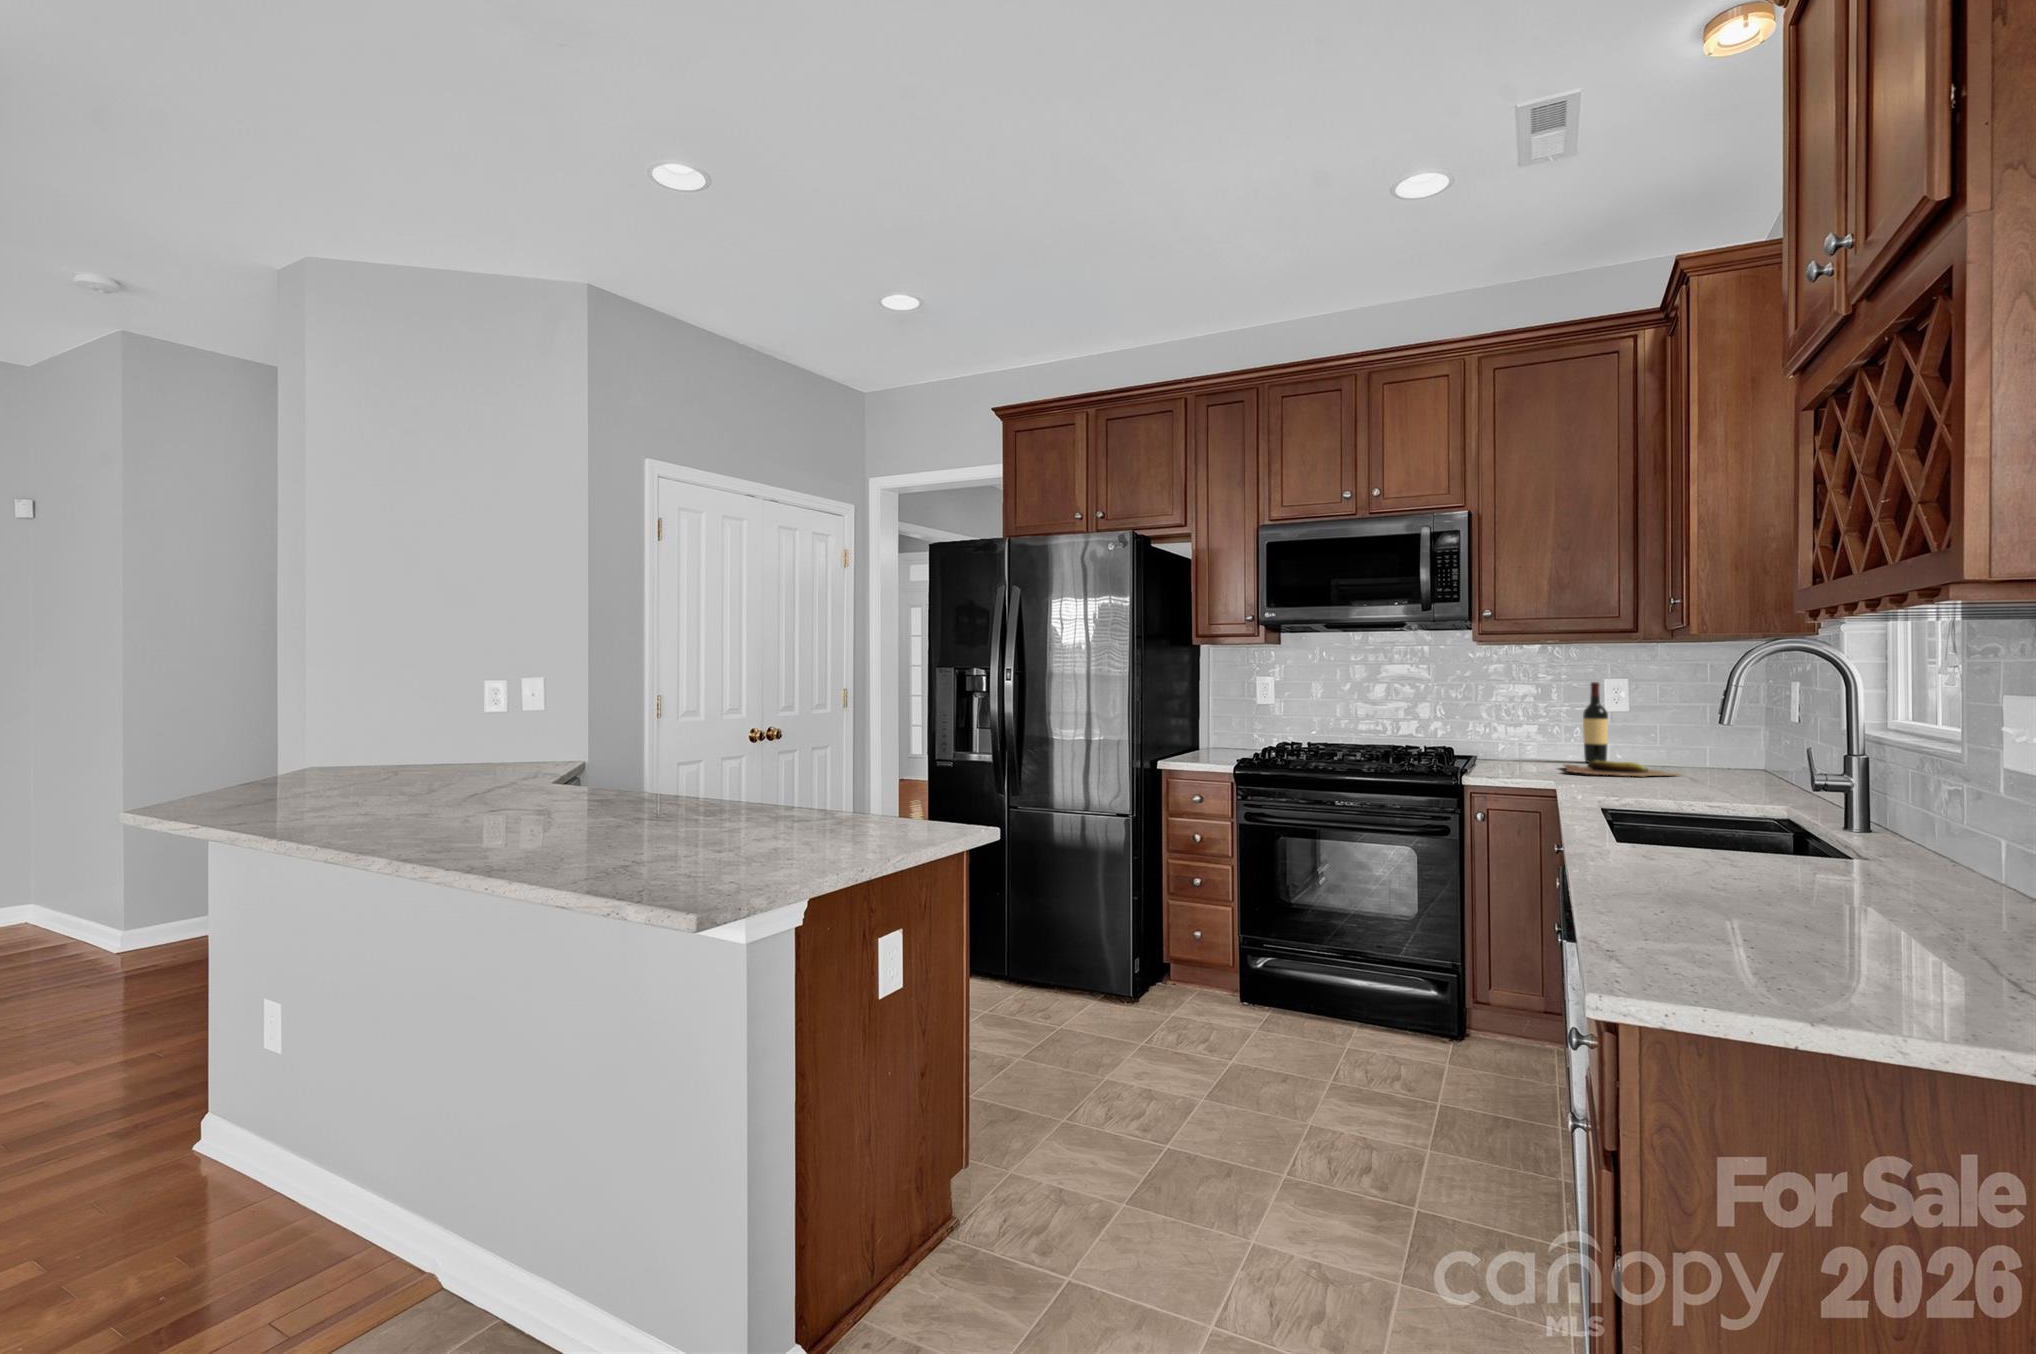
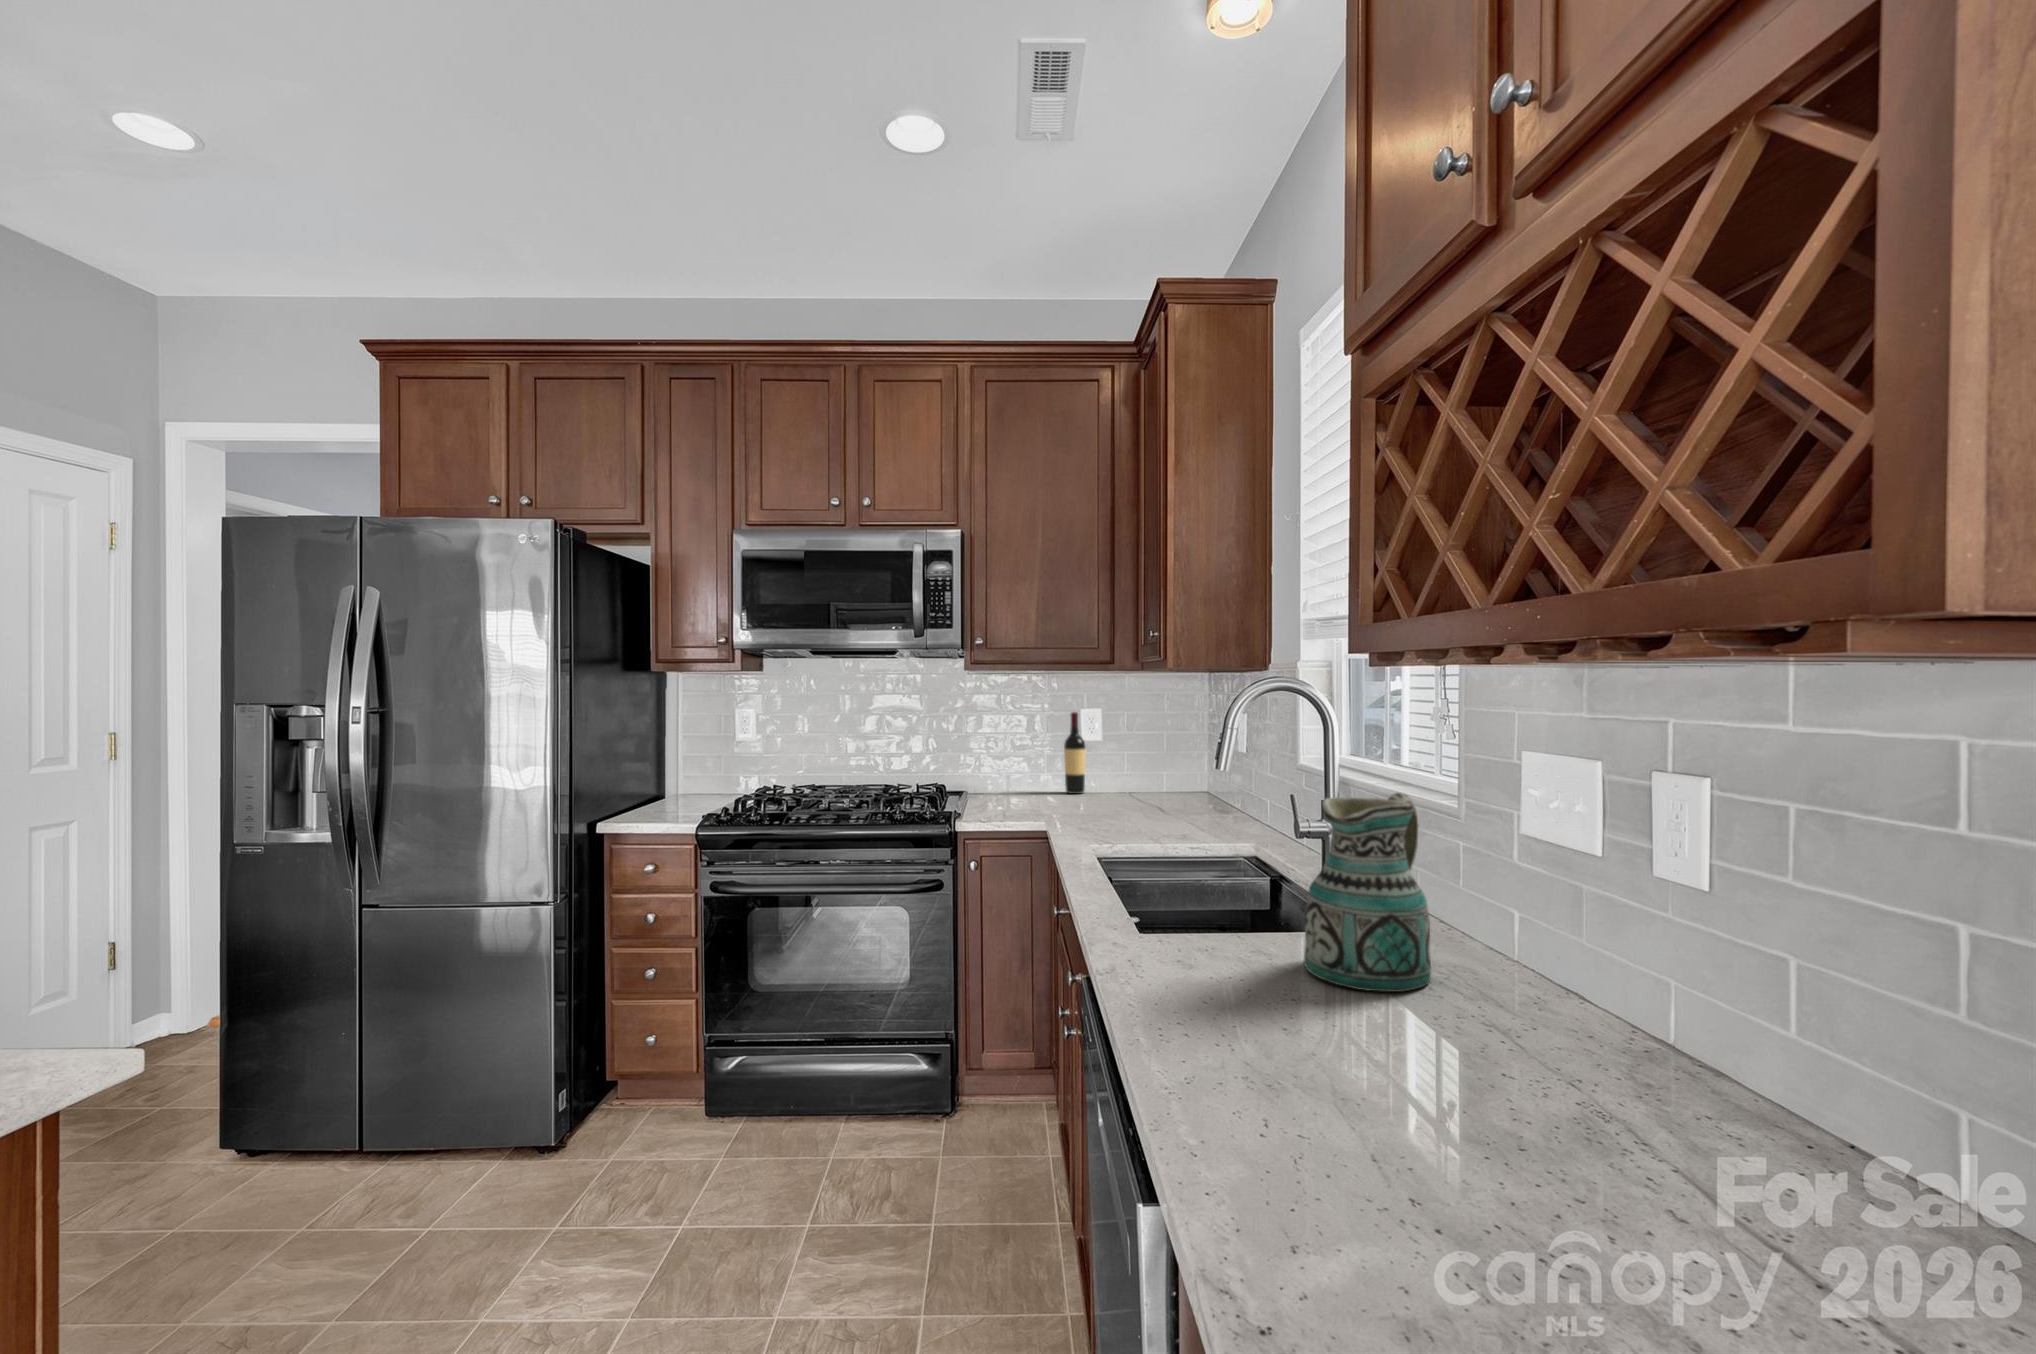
ceramic pitcher: none [1768,735,1907,895] -> present [1304,793,1431,992]
cutting board: present [1564,761,1681,777] -> none [1048,794,1152,810]

